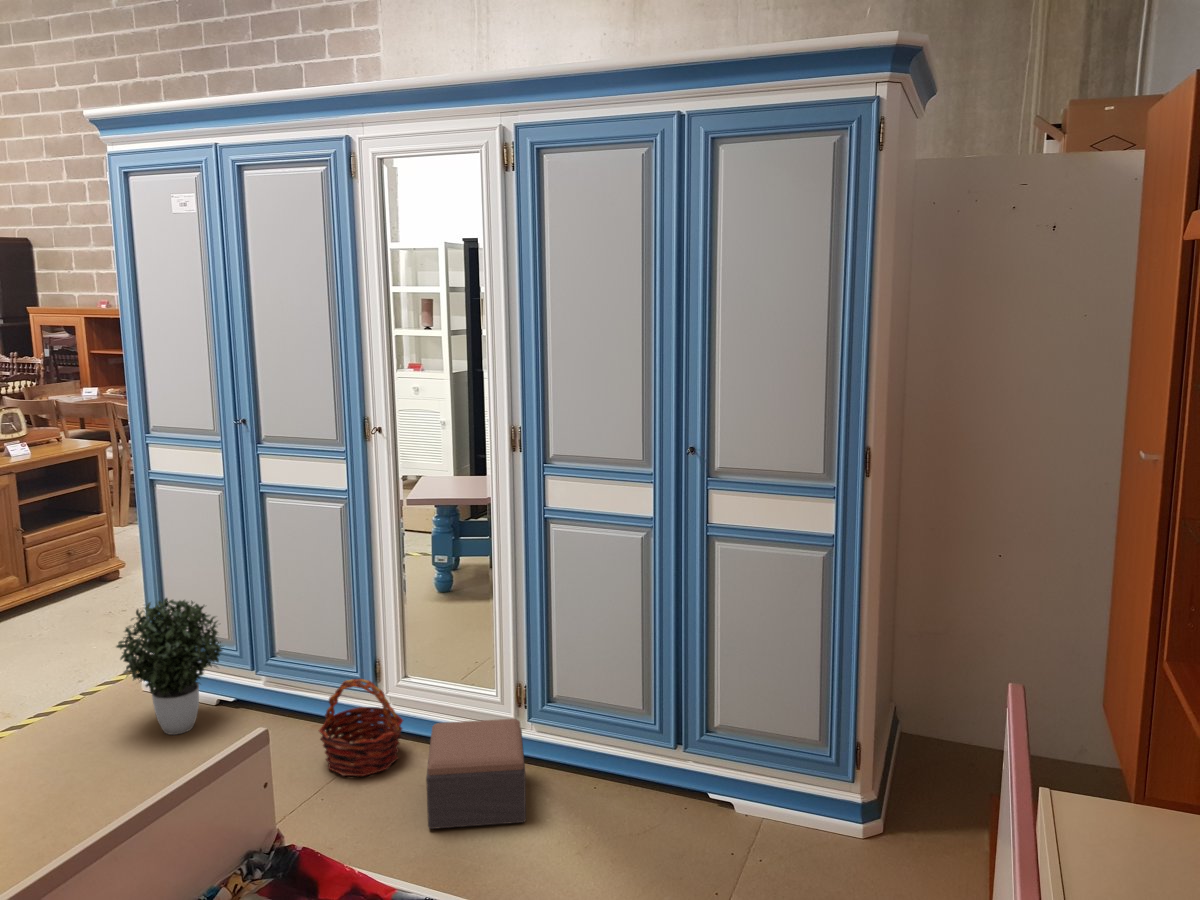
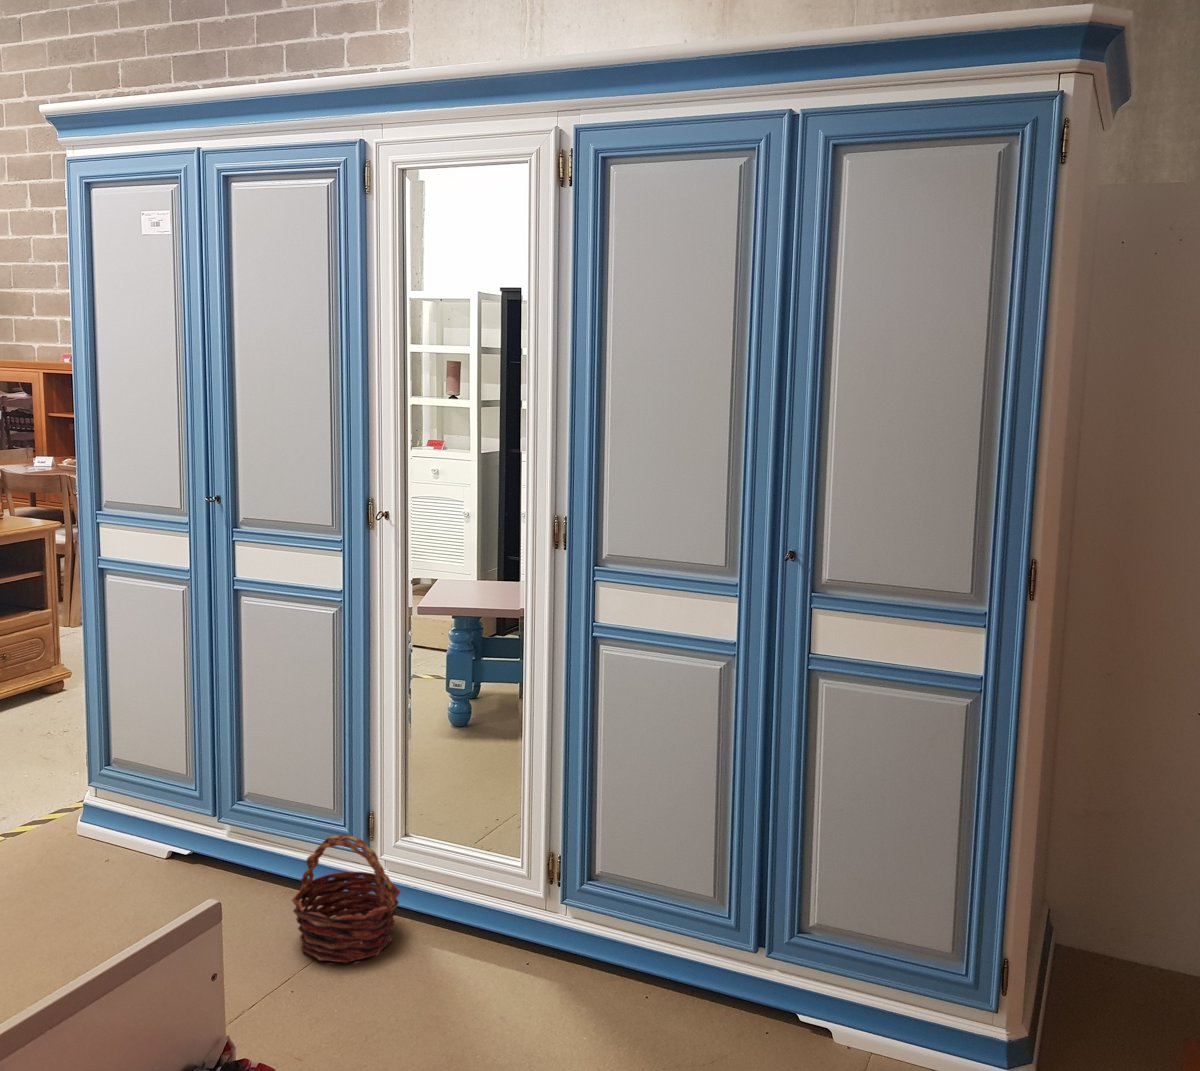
potted plant: present [116,598,223,735] -> none [44,719,181,894]
footstool: present [426,719,526,829] -> none [426,898,556,1040]

